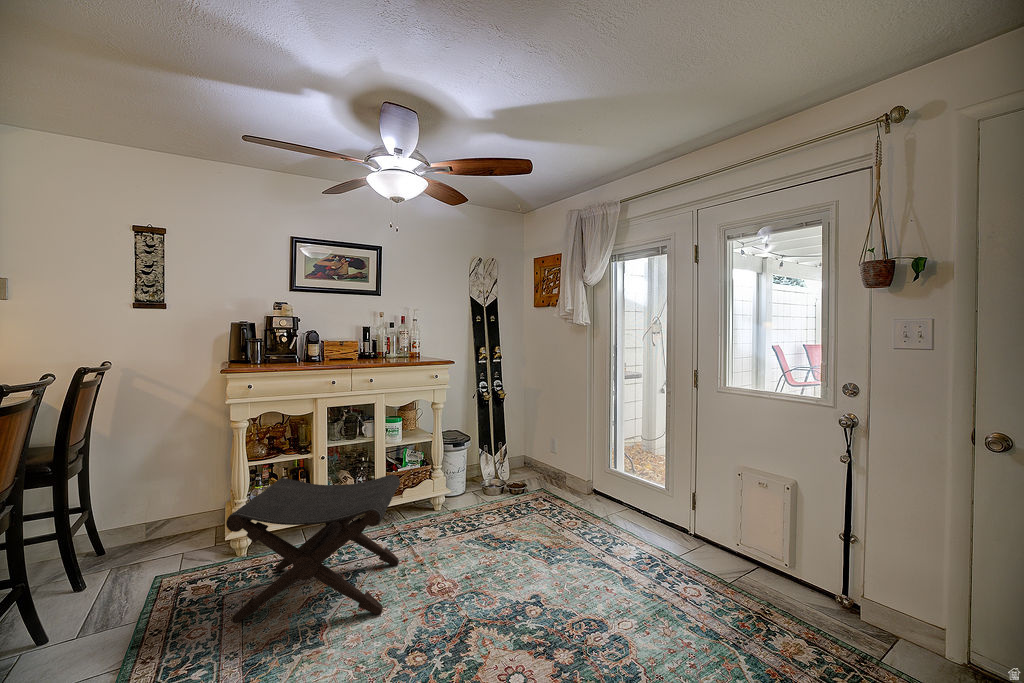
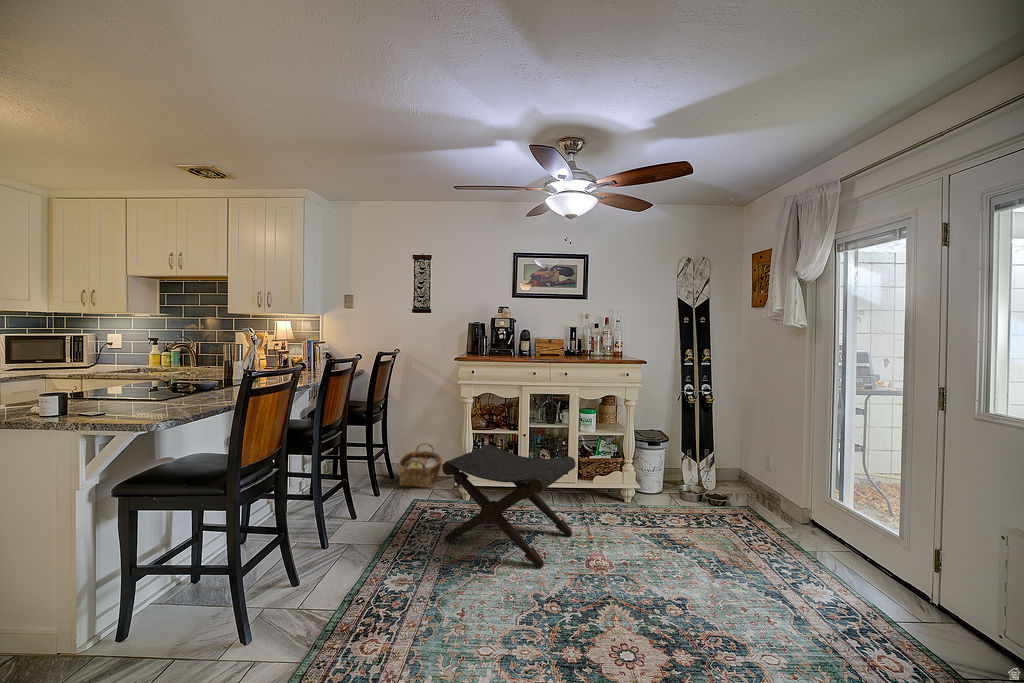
woven basket: none [118,492,193,563] -> present [398,443,442,488]

